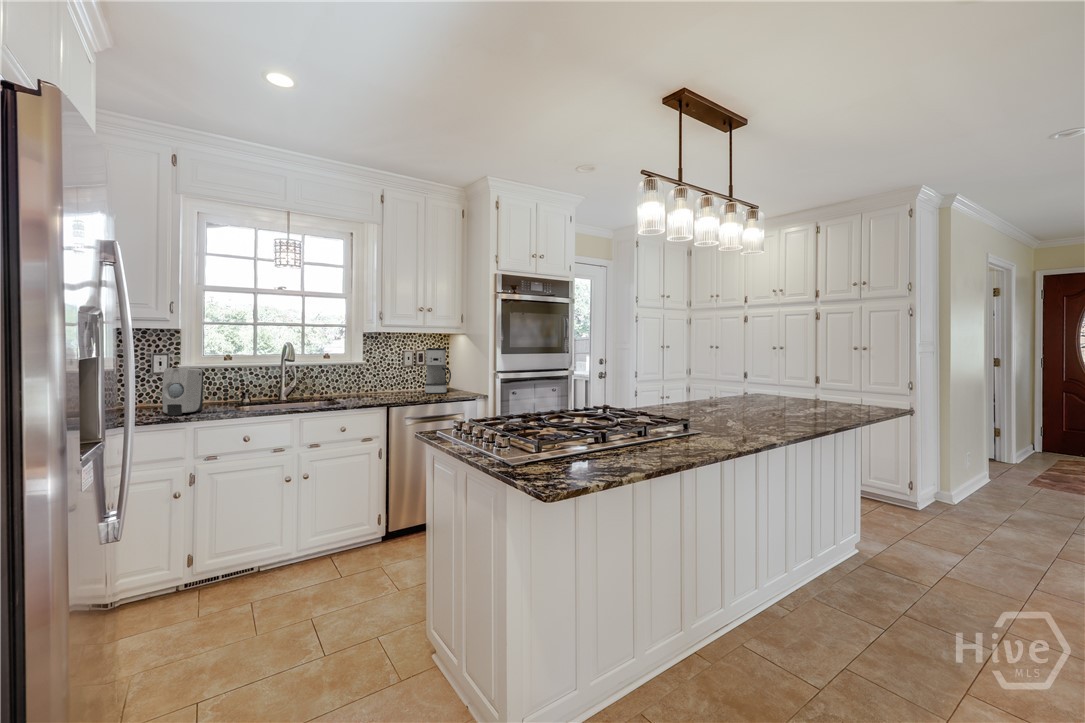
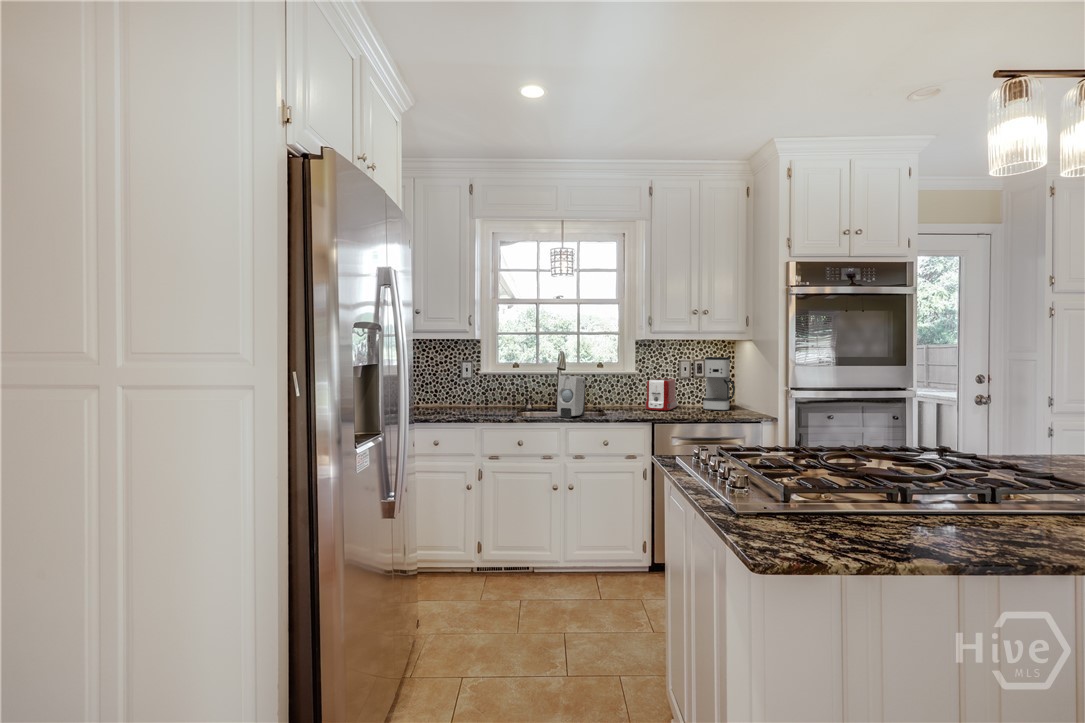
soap dispenser: present [162,368,203,415] -> present [557,376,586,418]
toaster: none [374,368,402,396] -> present [645,378,677,410]

